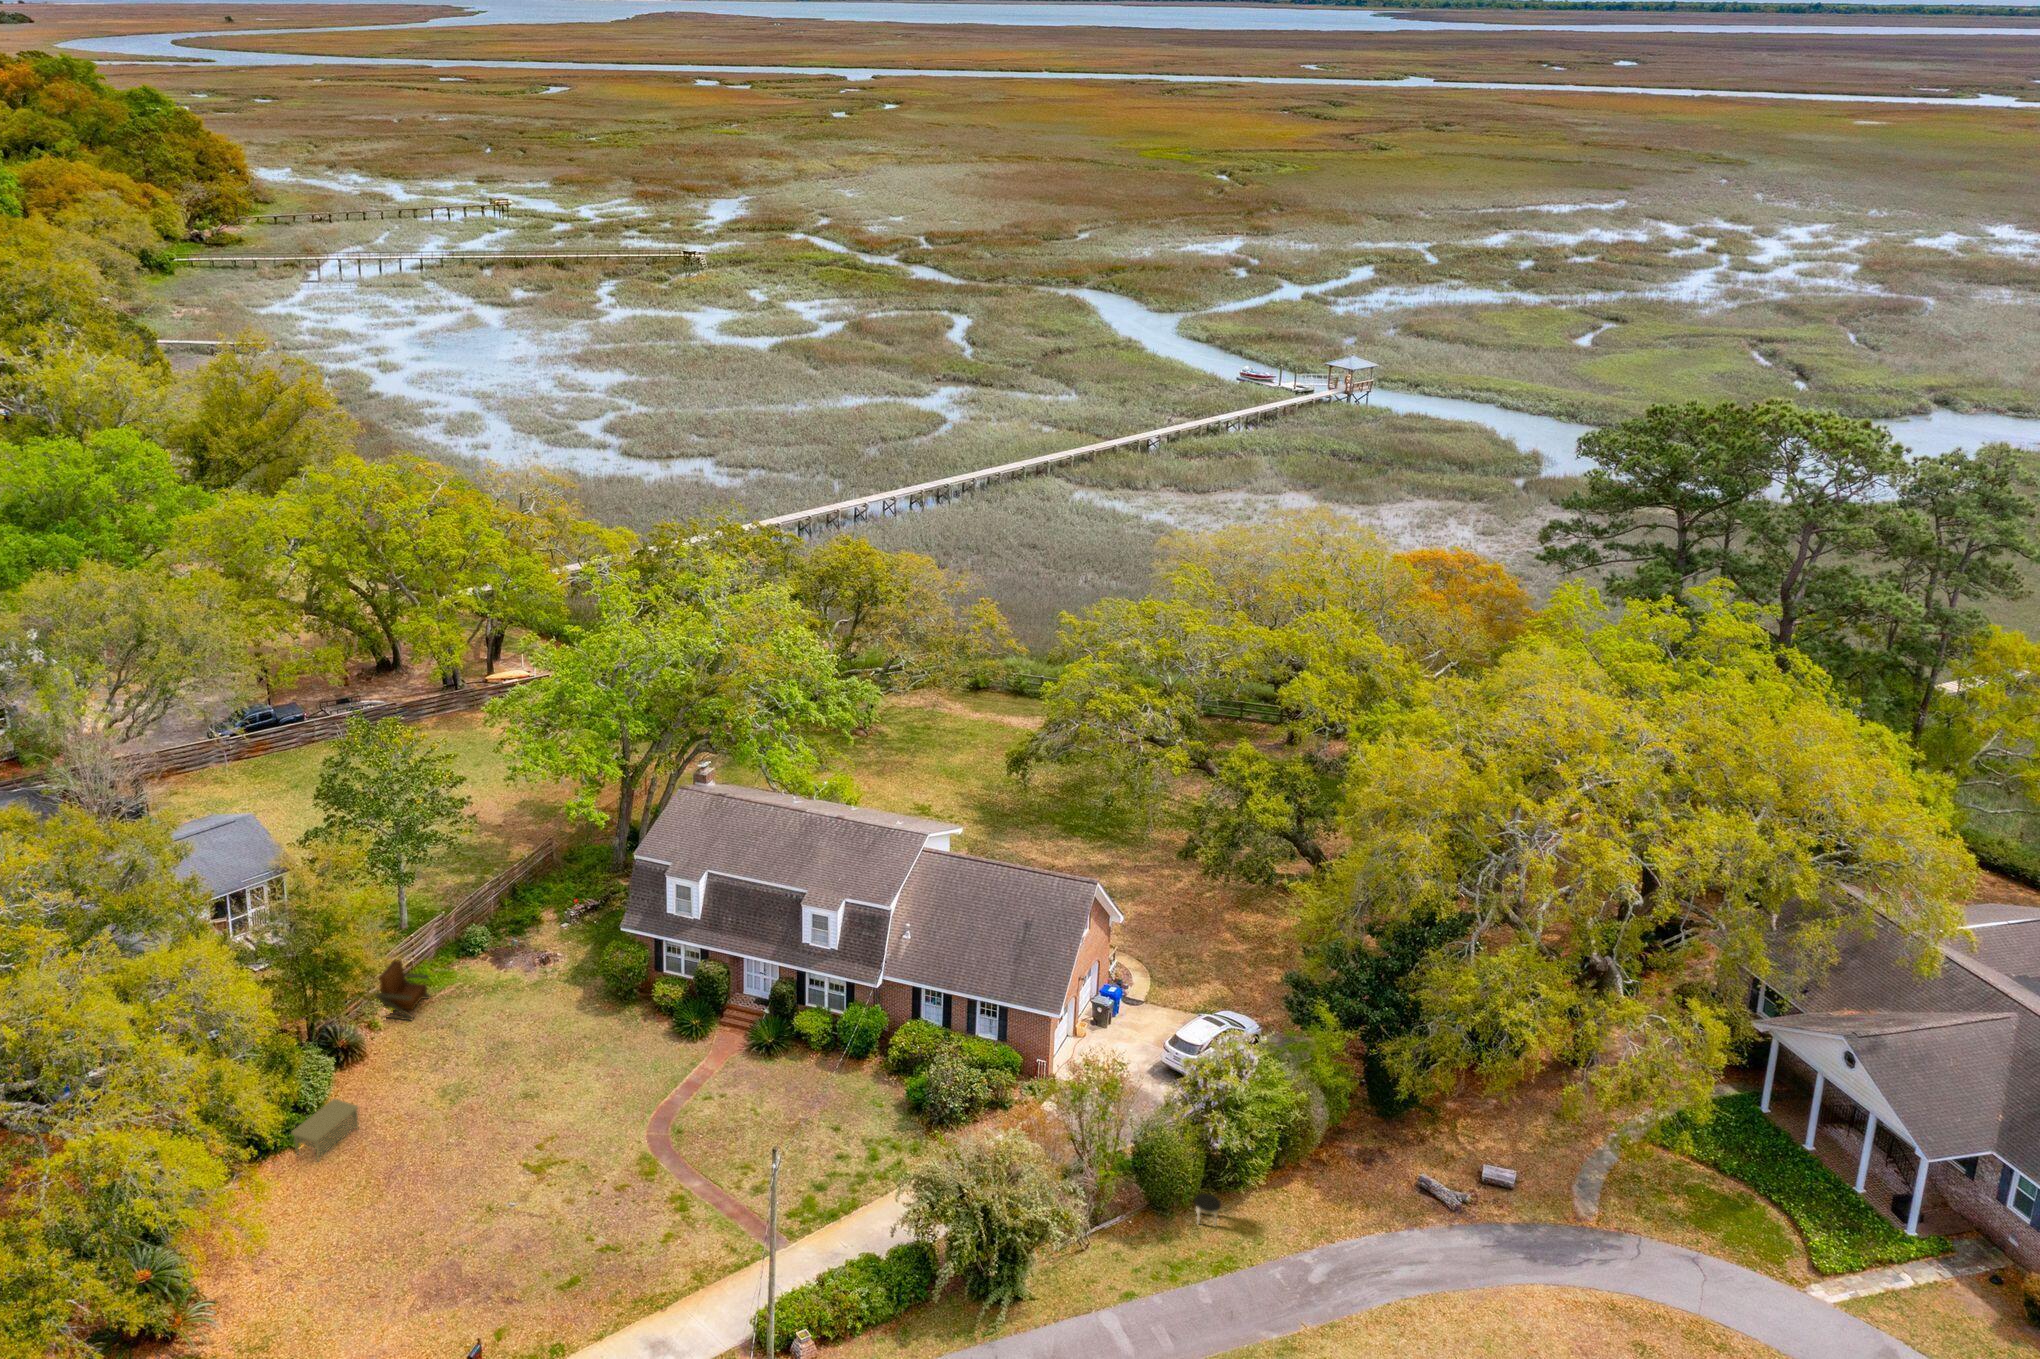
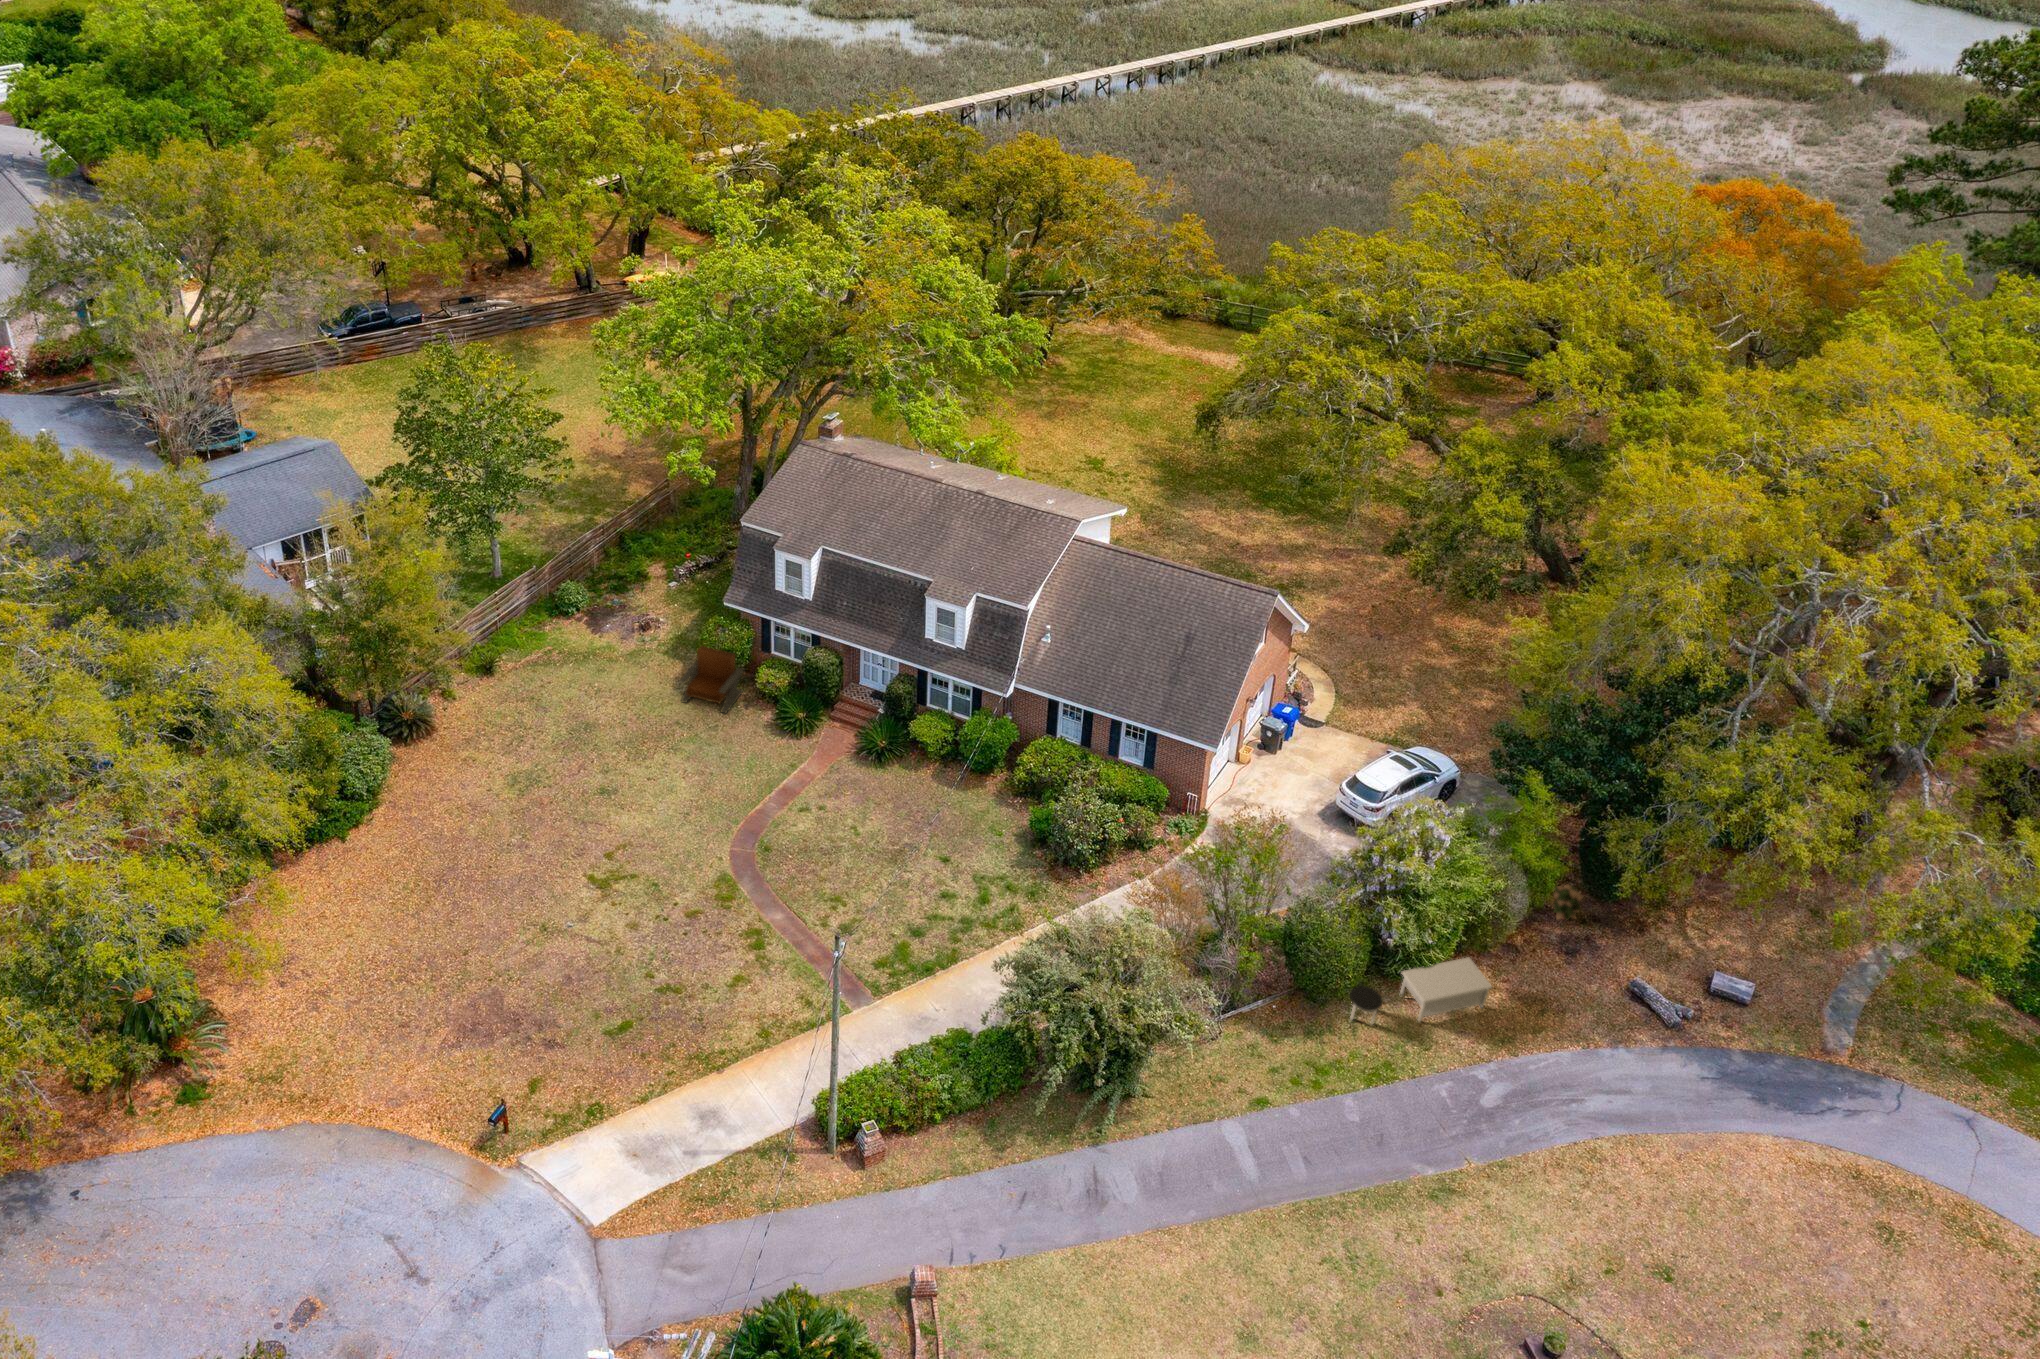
lounge chair: present [375,960,430,1020] -> present [680,646,743,714]
storage bench: present [291,1099,359,1161] -> present [1401,957,1492,1022]
decorative plant: none [1344,1102,1368,1136] -> present [1552,885,1582,920]

